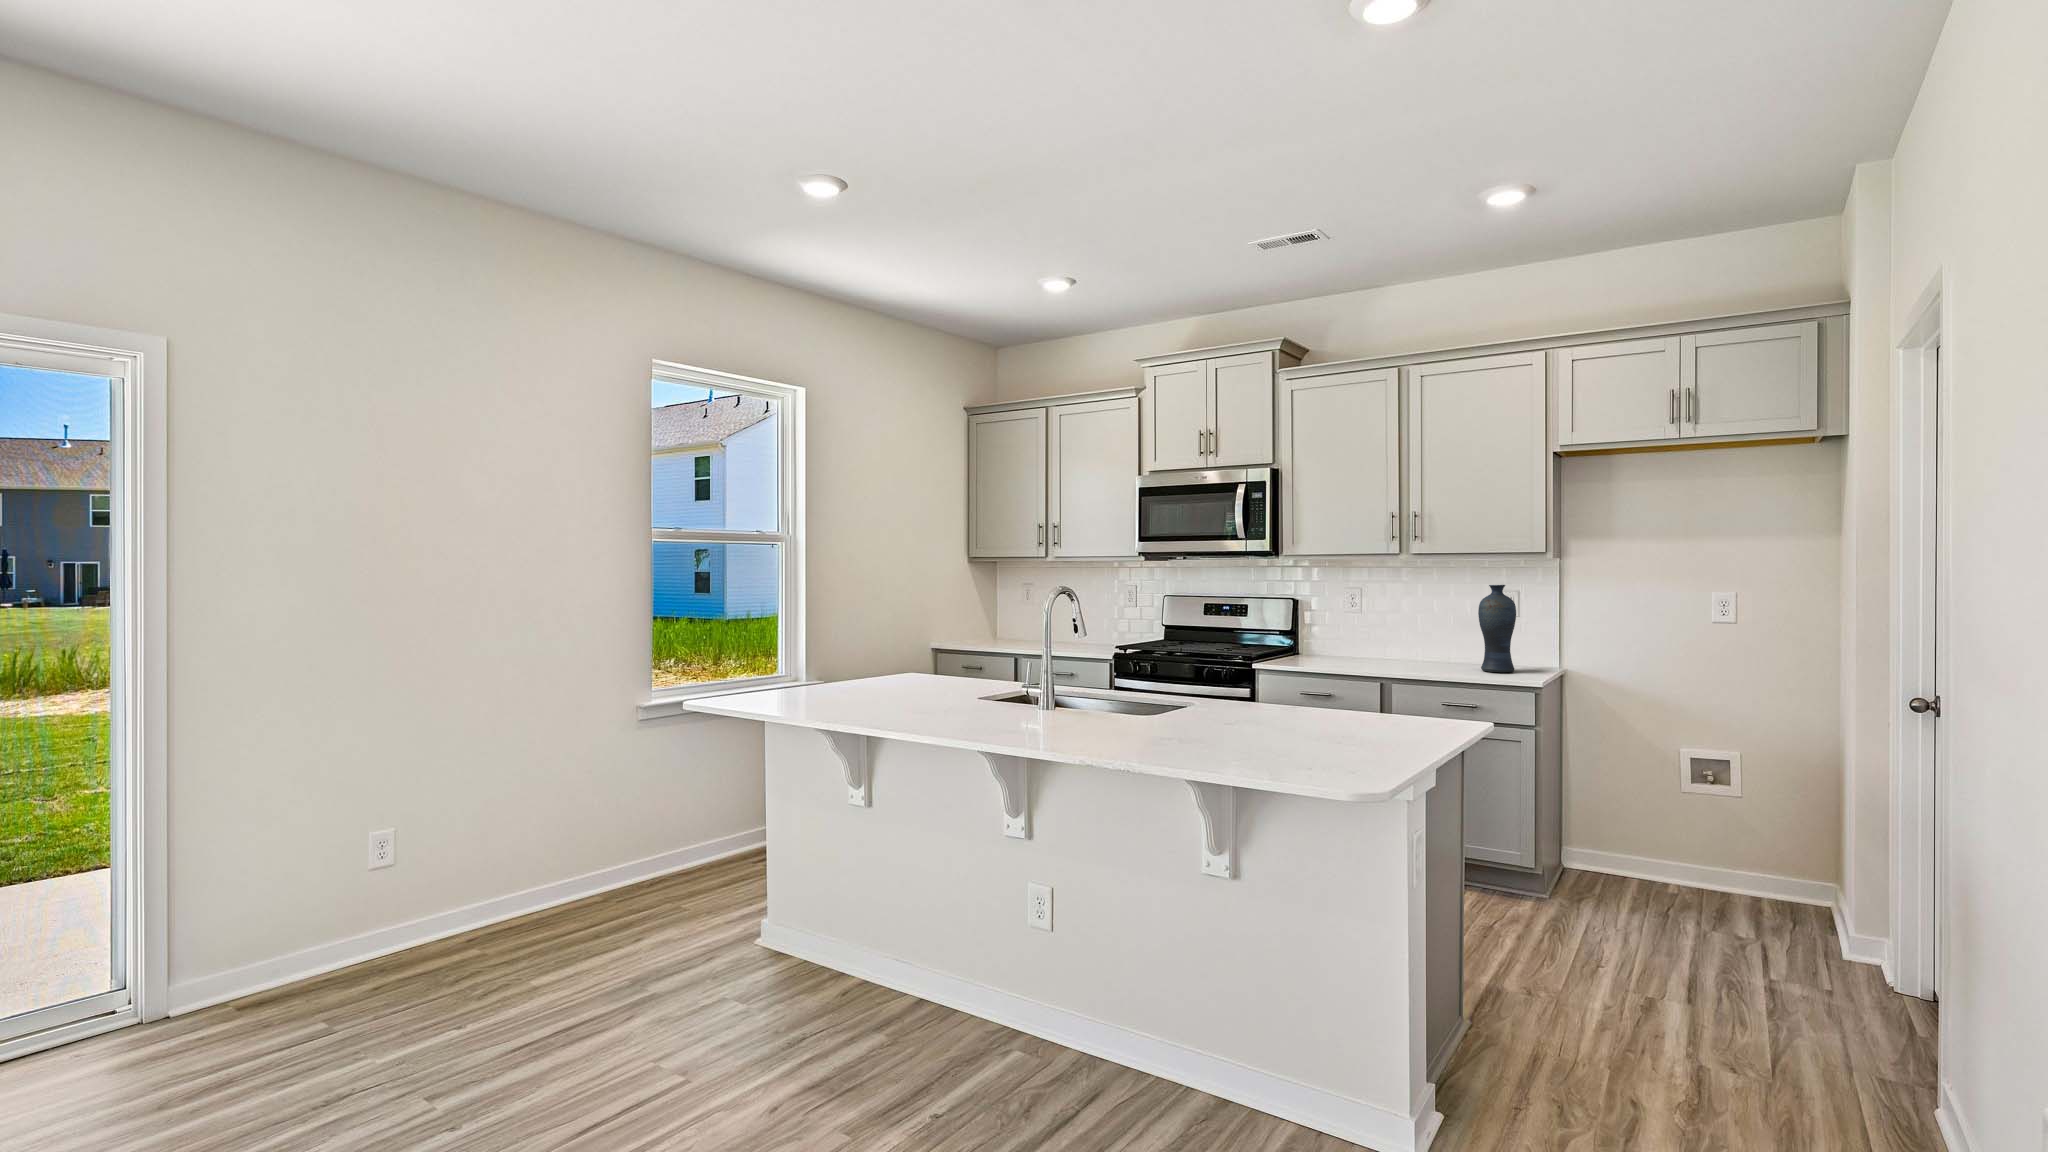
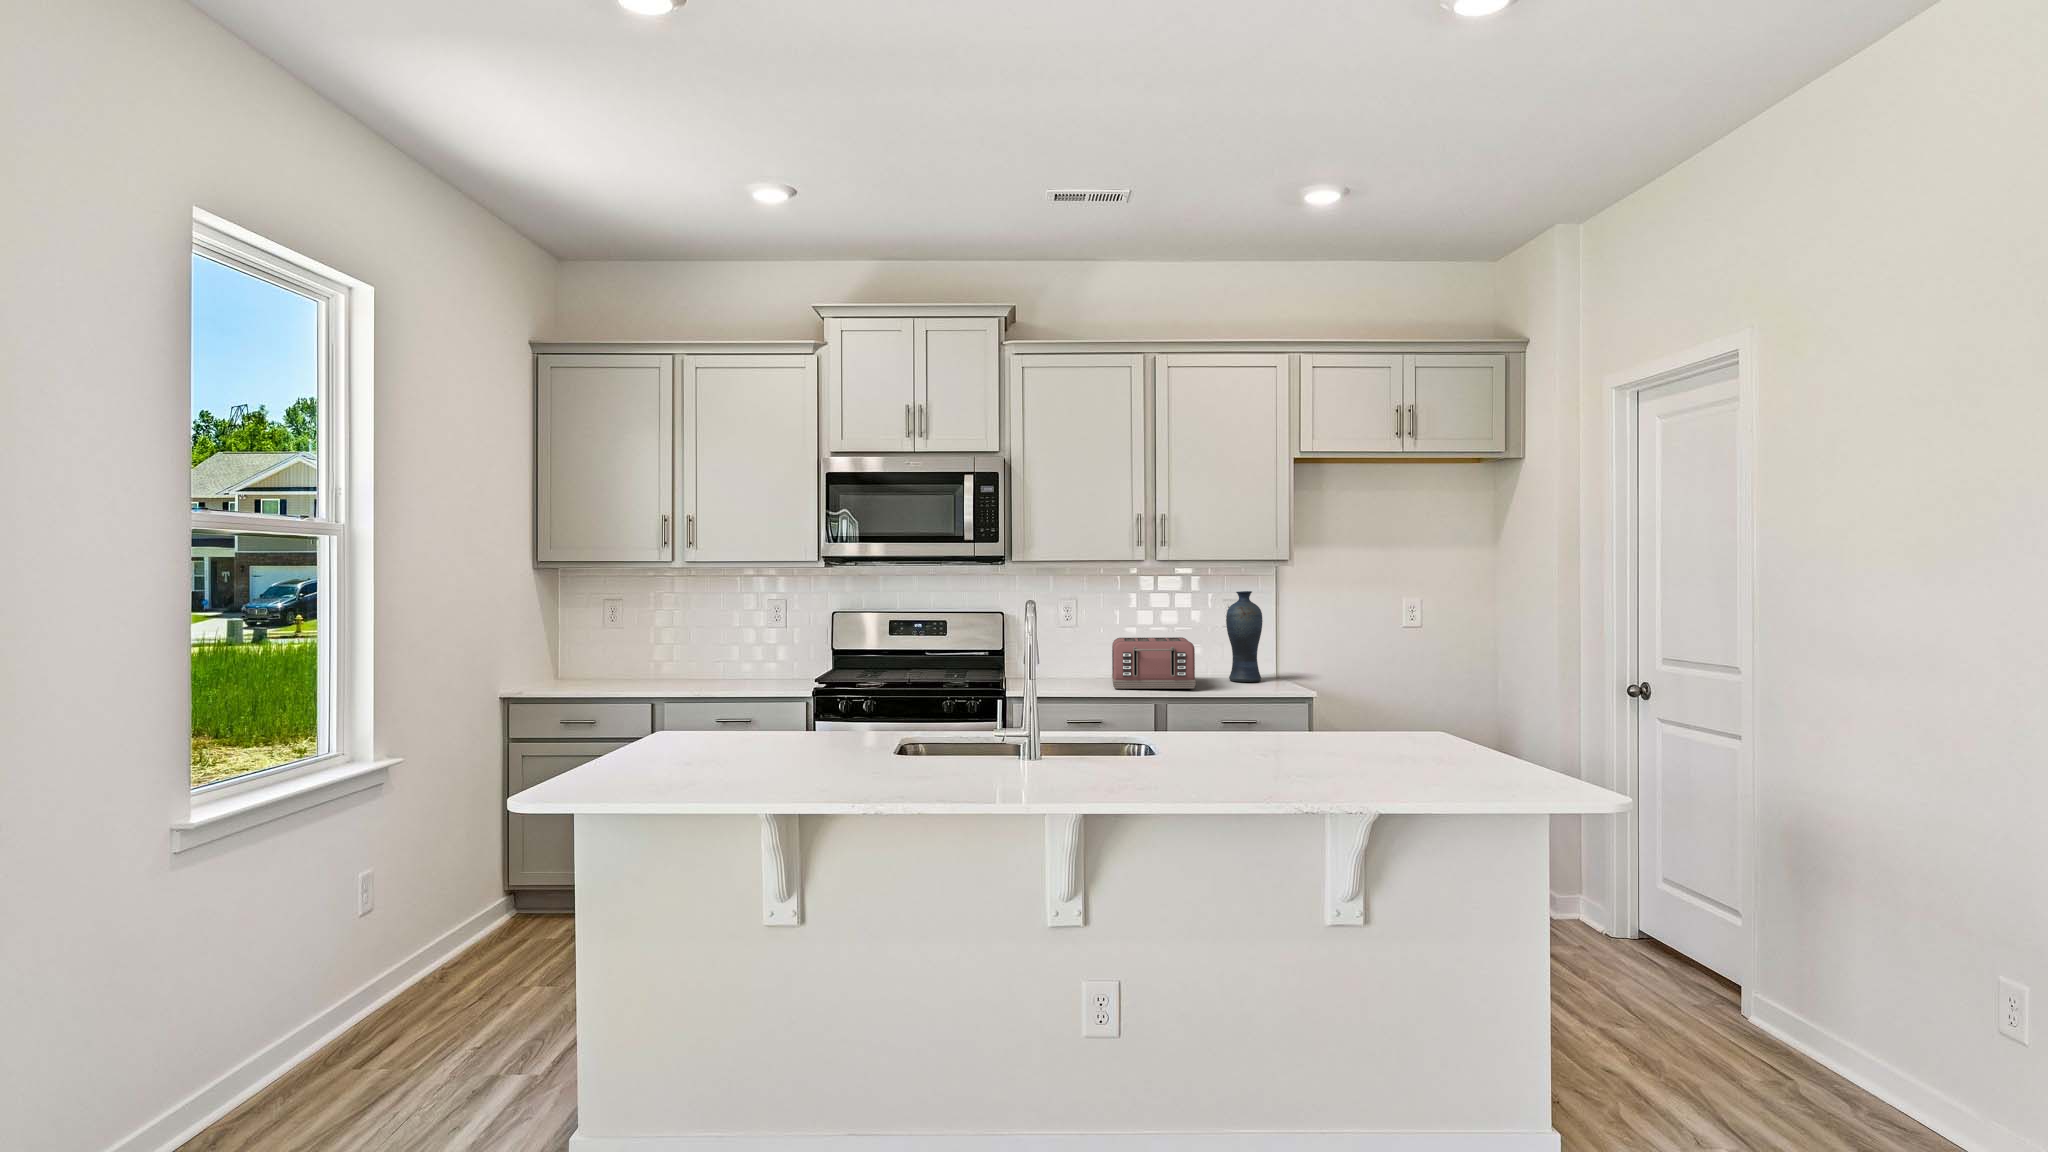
toaster: none [1341,625,1440,674] -> present [1112,637,1196,689]

